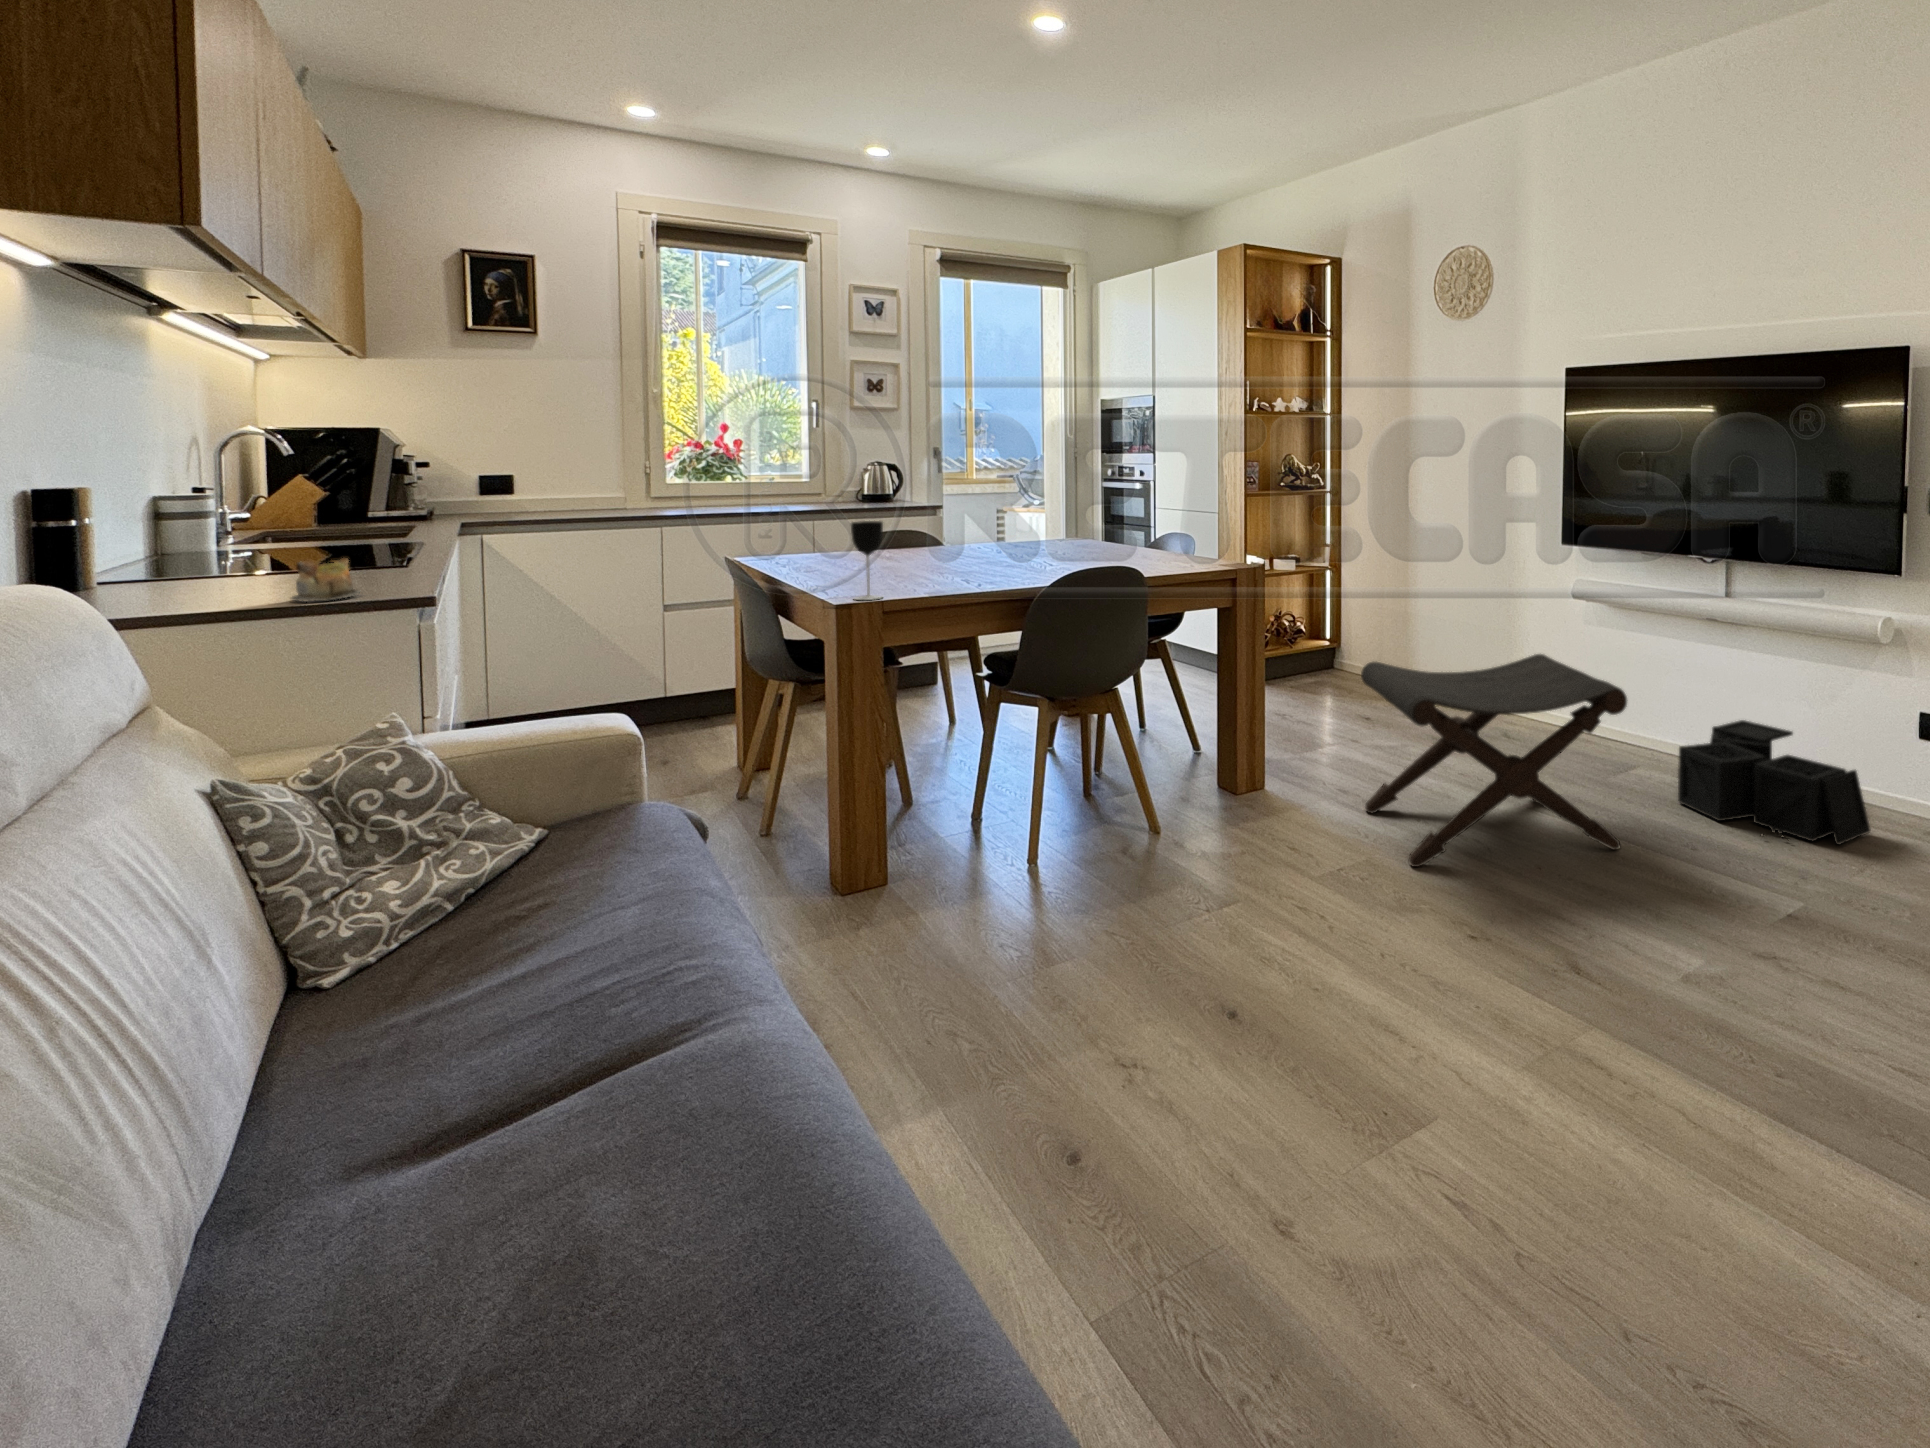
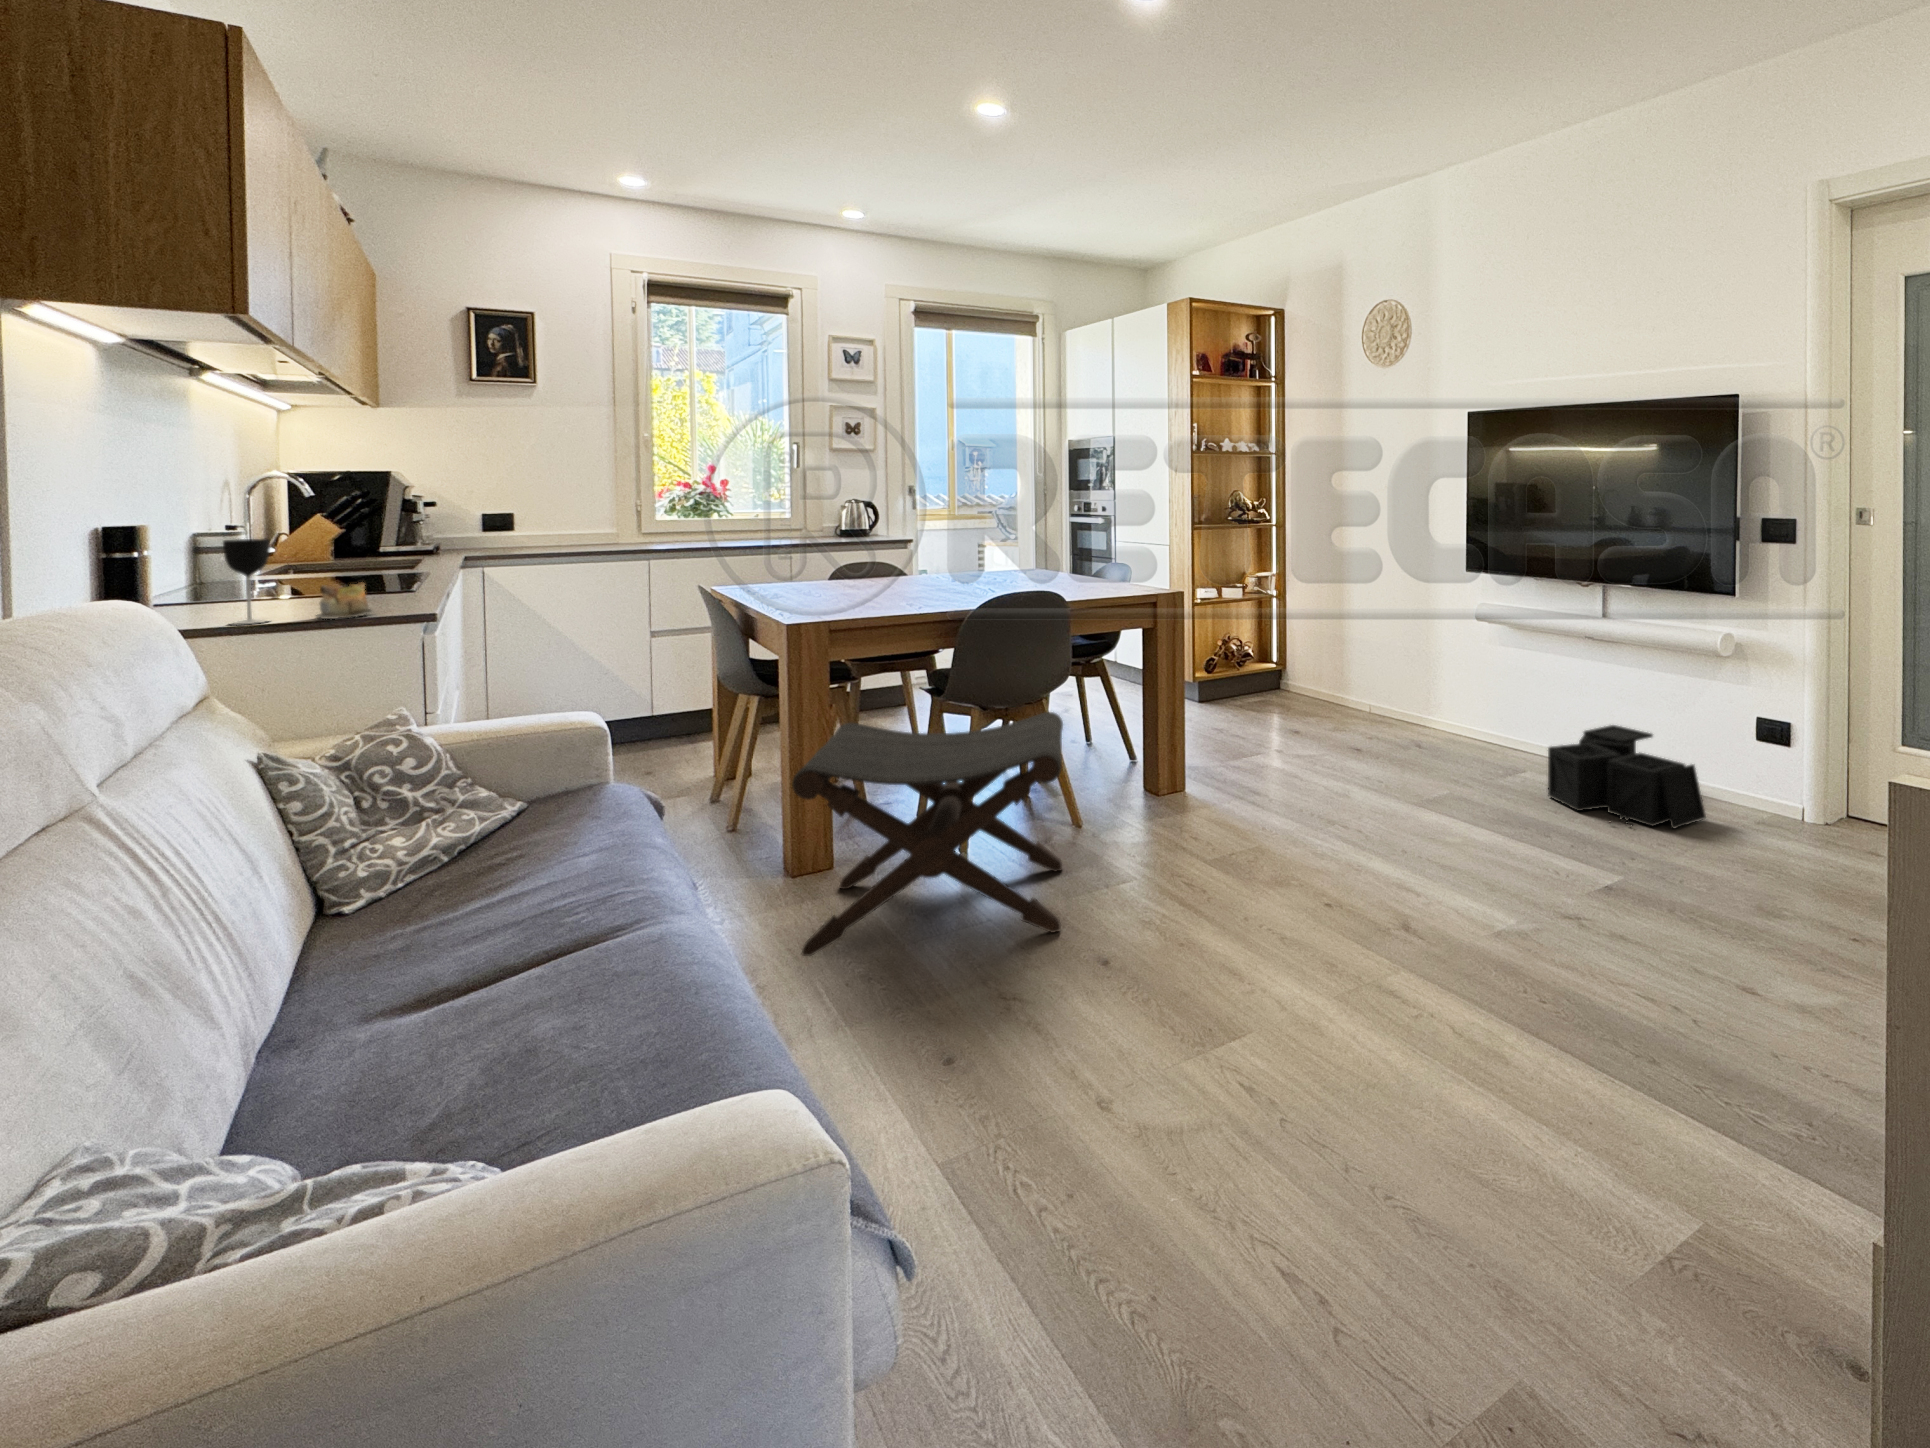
wine glass: present [851,521,883,600] -> present [223,539,270,624]
footstool: present [1361,654,1627,867] -> present [792,712,1063,956]

